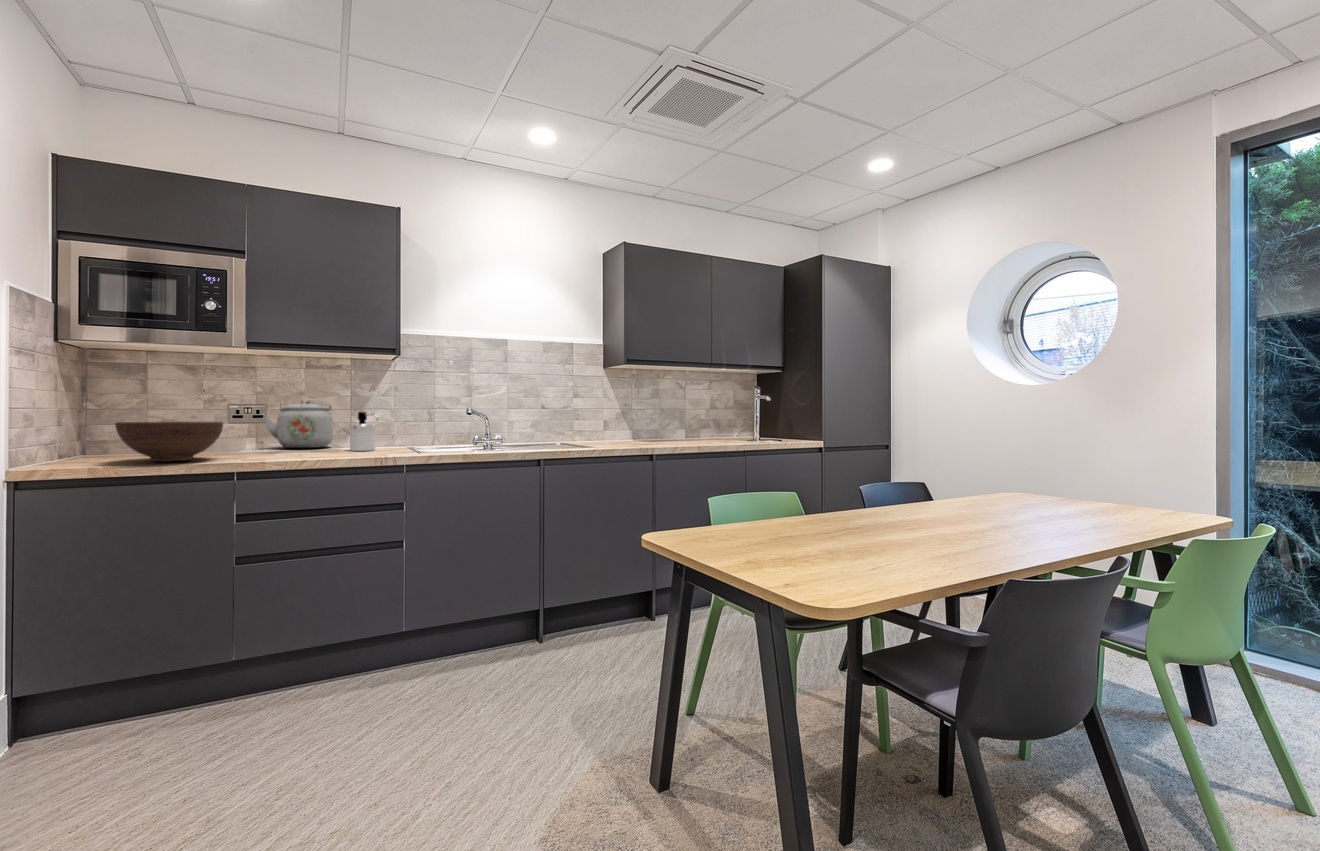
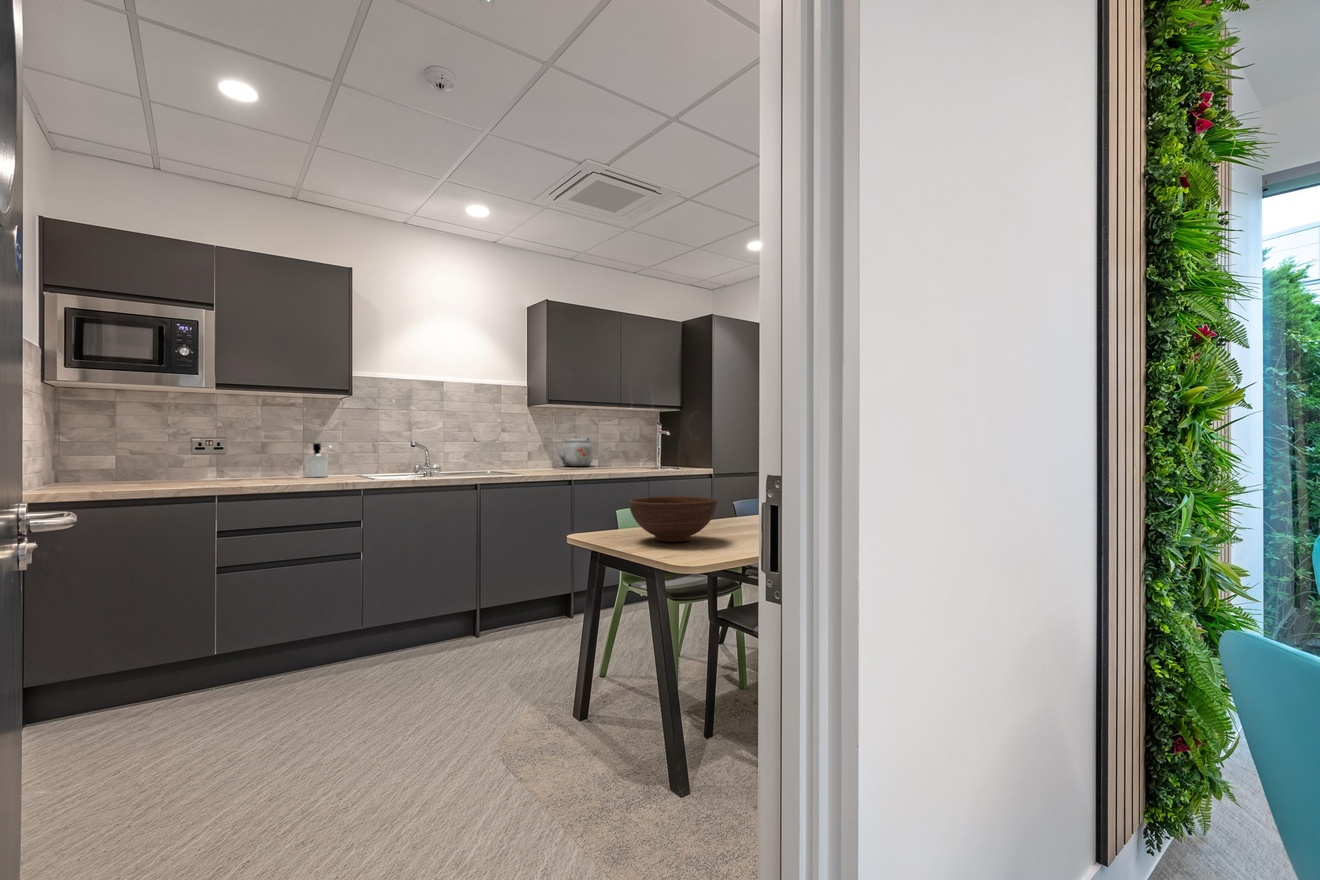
kettle: present [265,400,333,448] -> present [557,436,593,466]
fruit bowl: present [115,422,223,462] -> present [629,496,717,542]

